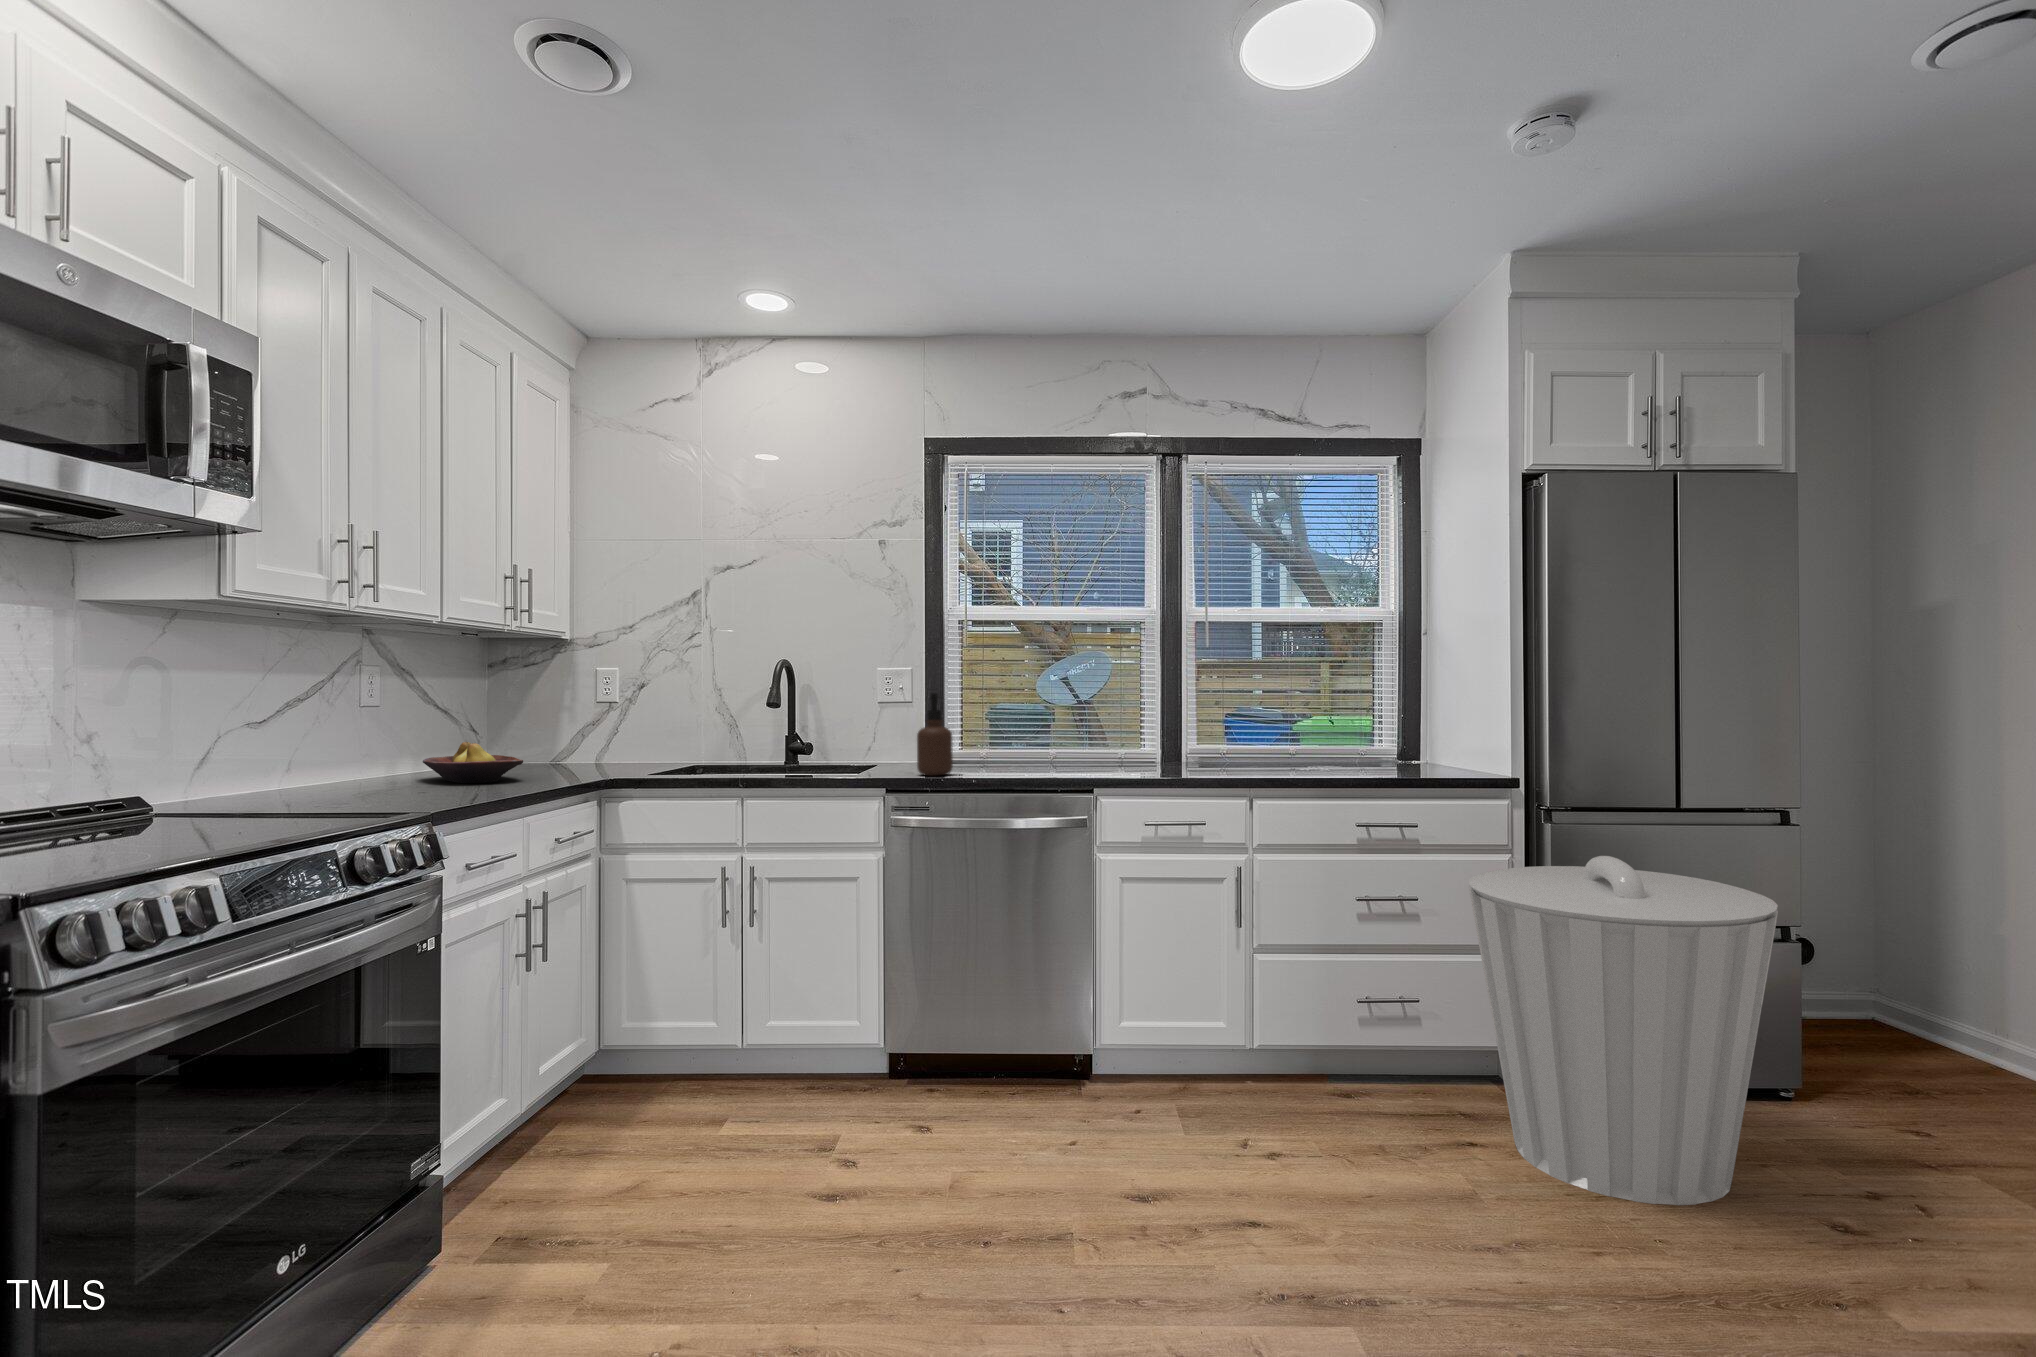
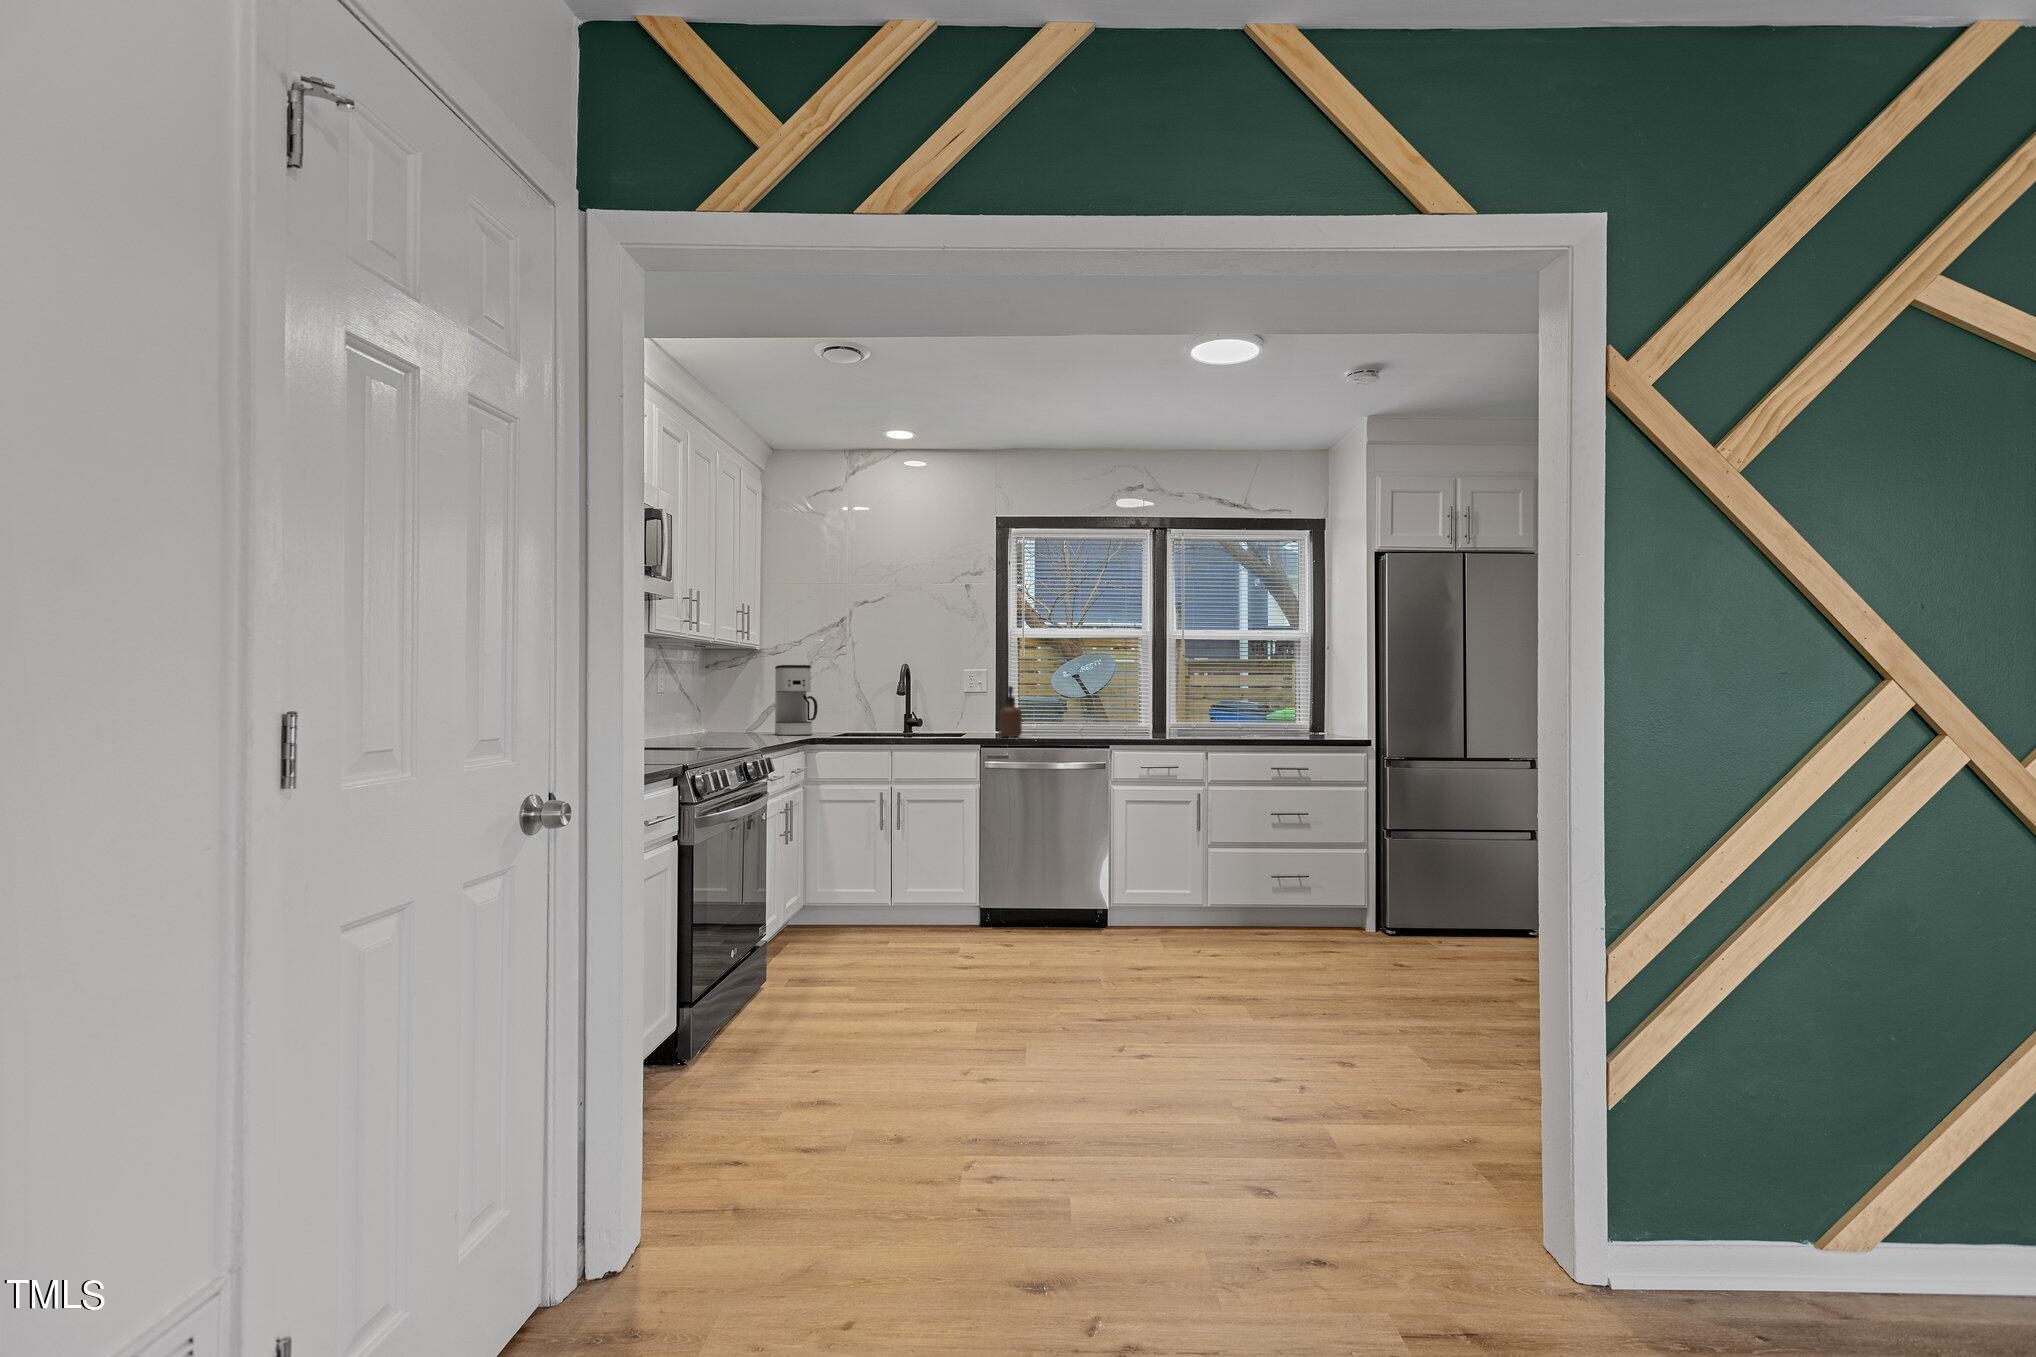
coffee maker: none [570,661,639,774] -> present [775,665,818,736]
fruit bowl: present [423,742,523,783] -> none [703,714,767,738]
trash can: present [1469,856,1778,1205] -> none [1329,780,1487,963]

